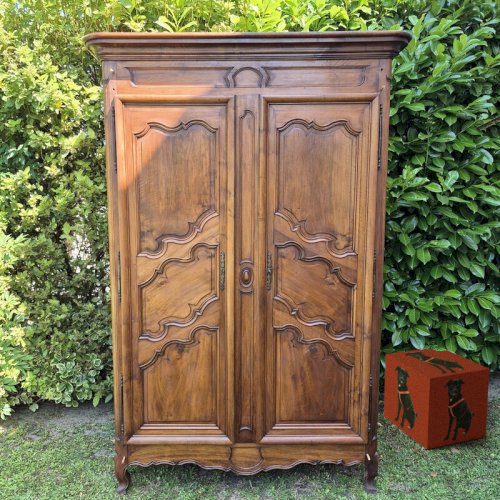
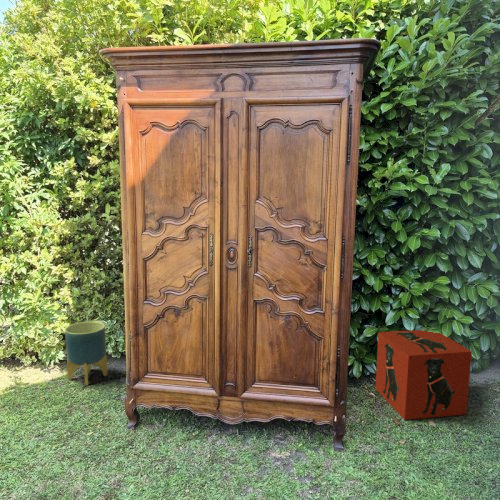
planter: none [20,364,73,443] -> present [65,322,107,385]

